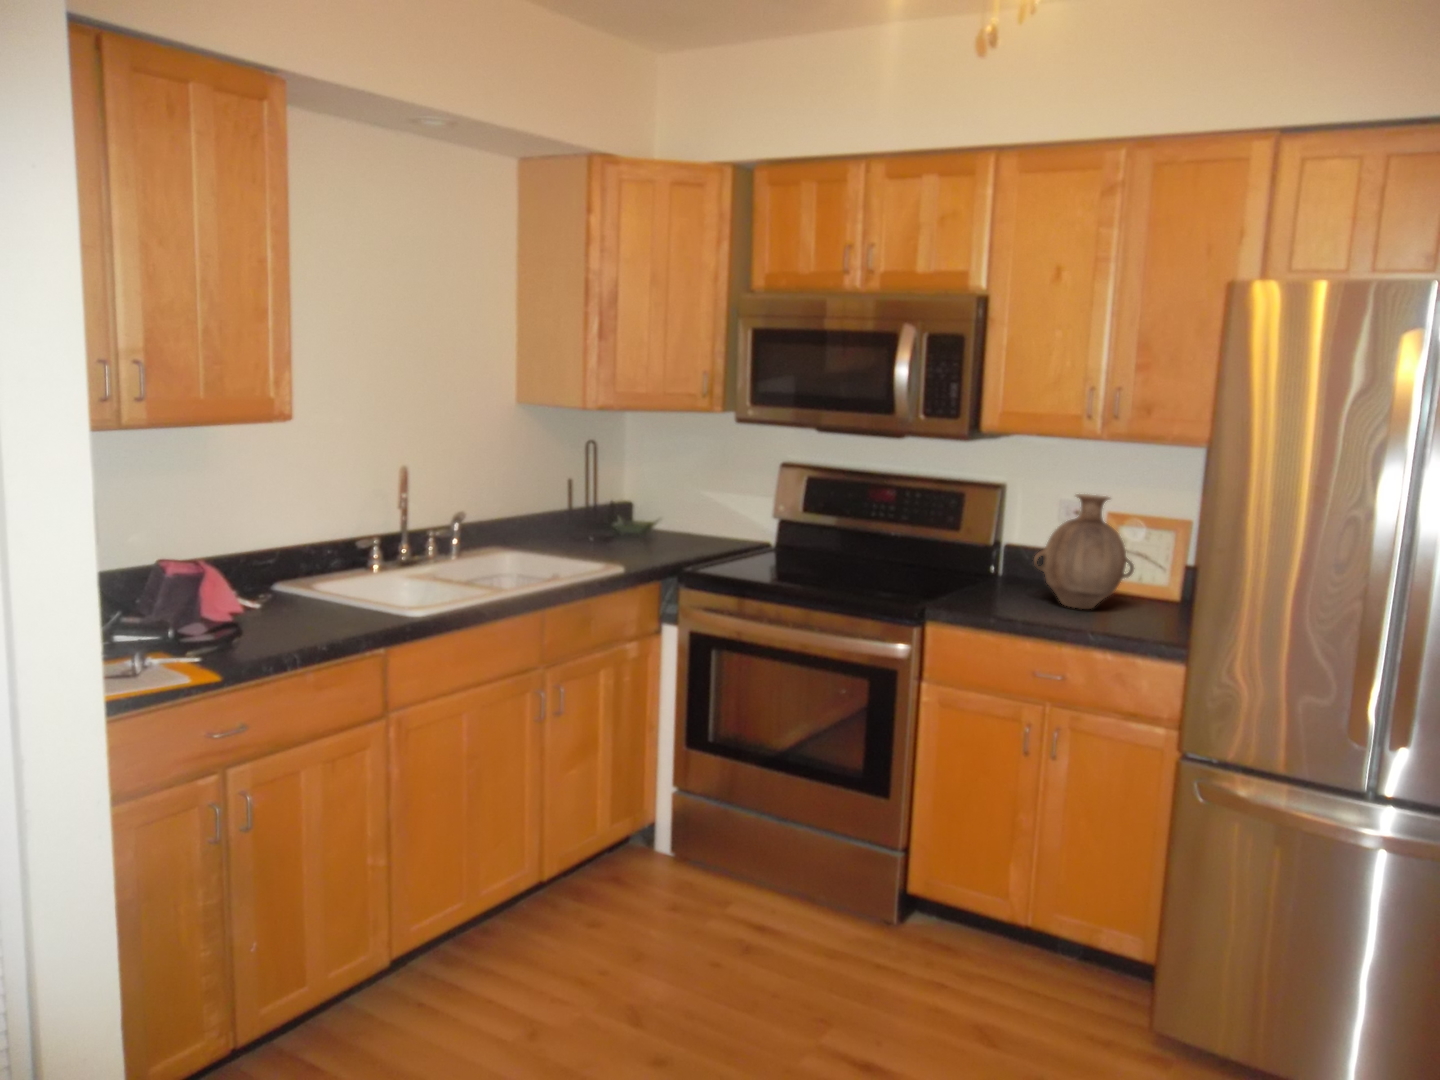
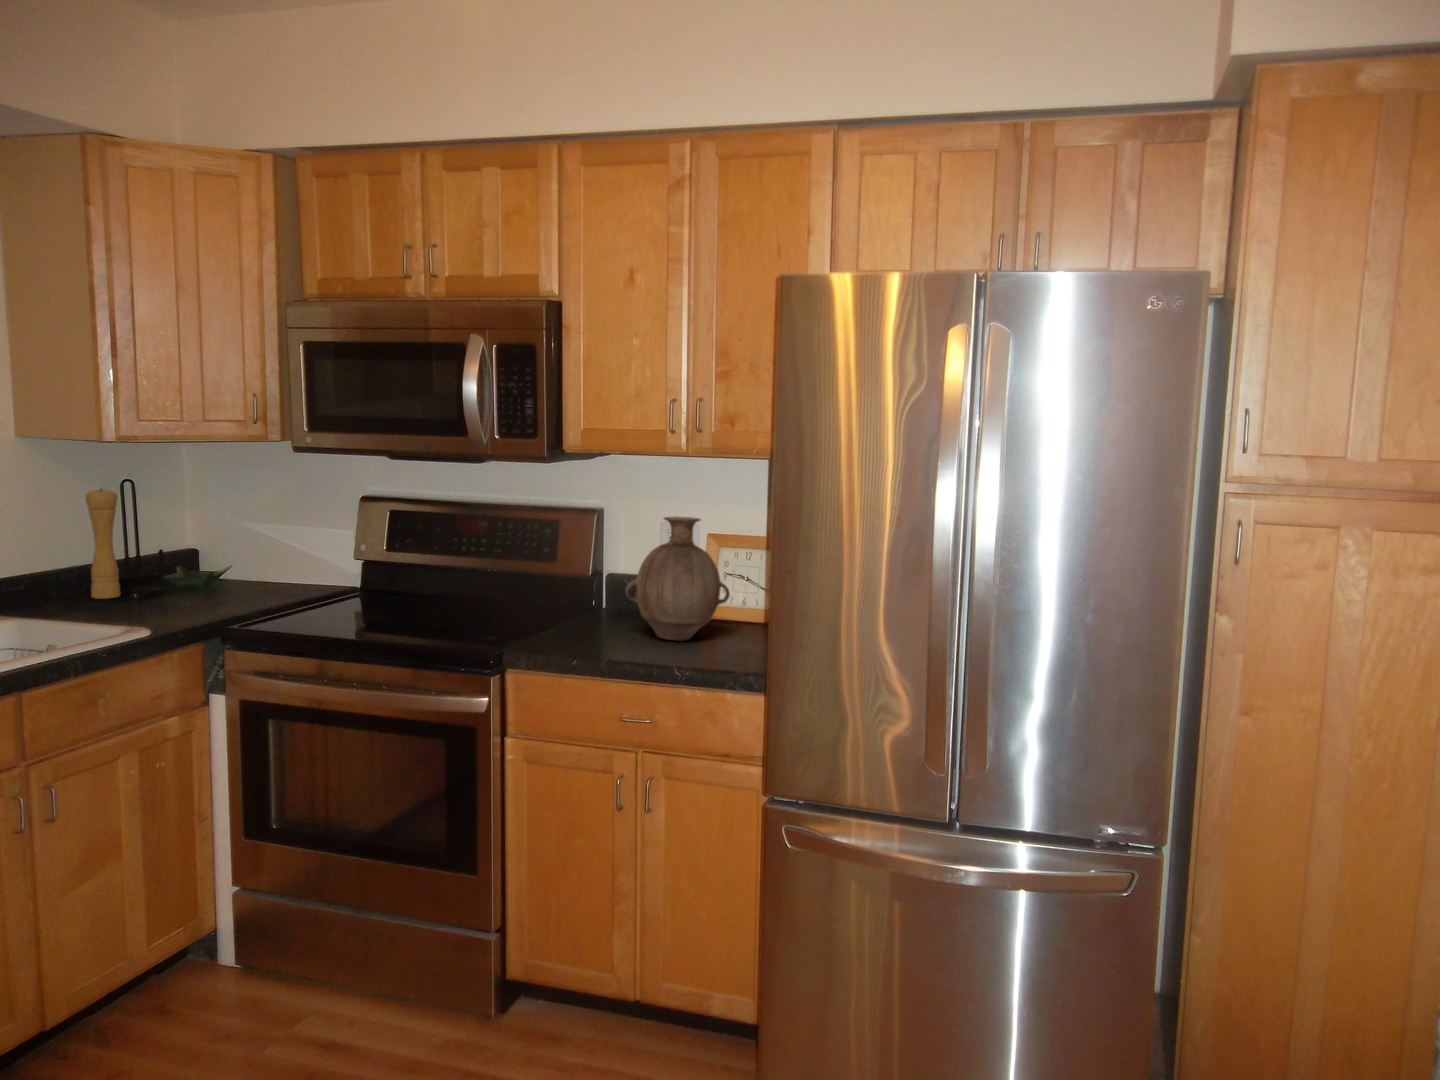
pepper mill: none [567,449,590,541] -> present [86,488,120,599]

